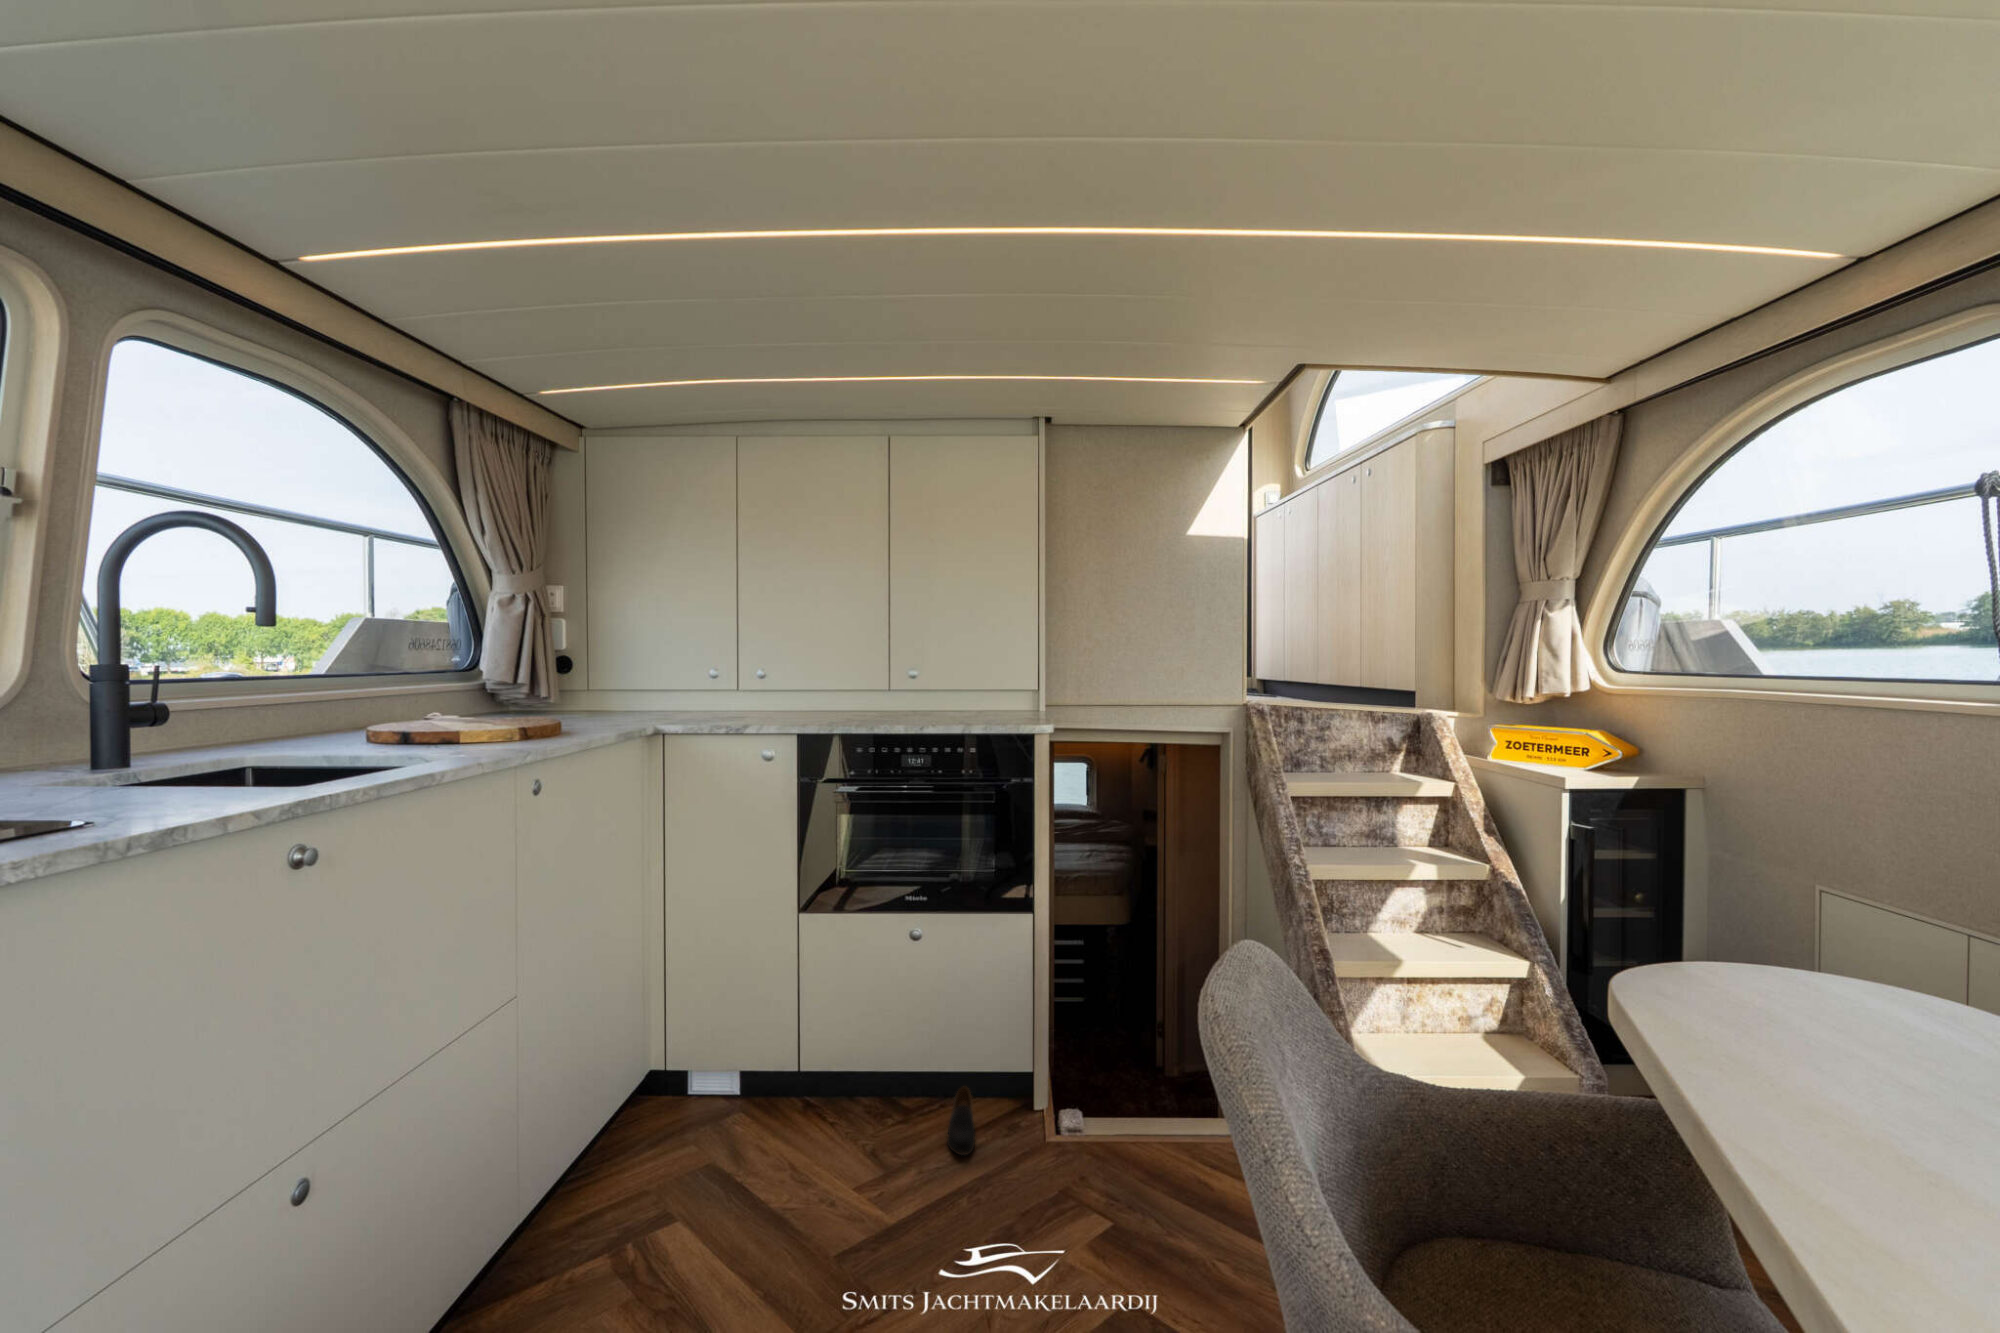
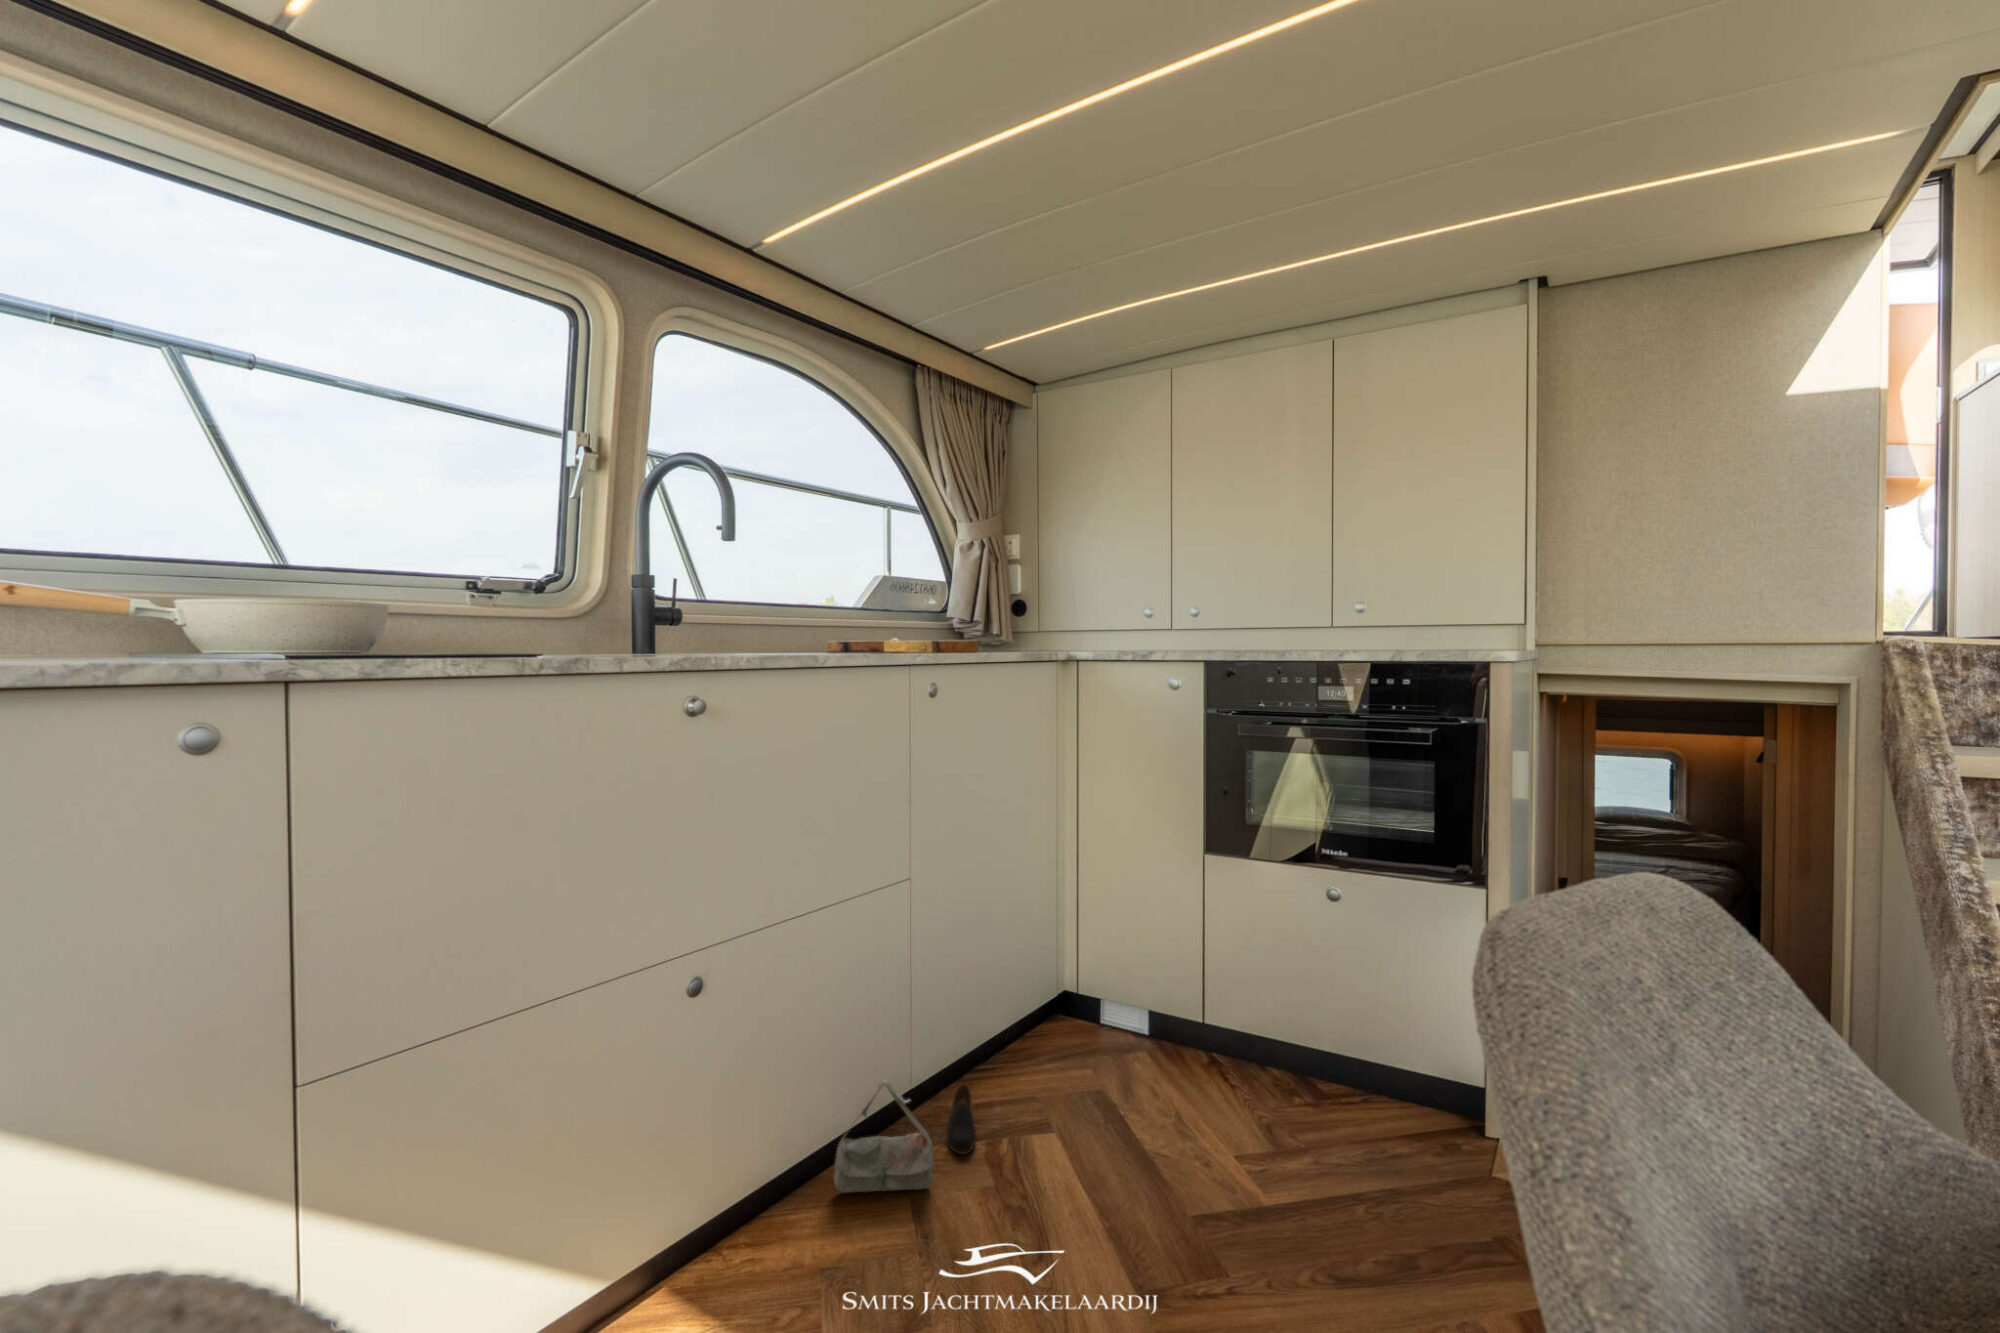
bag: none [836,1077,936,1192] -> present [834,1080,934,1192]

